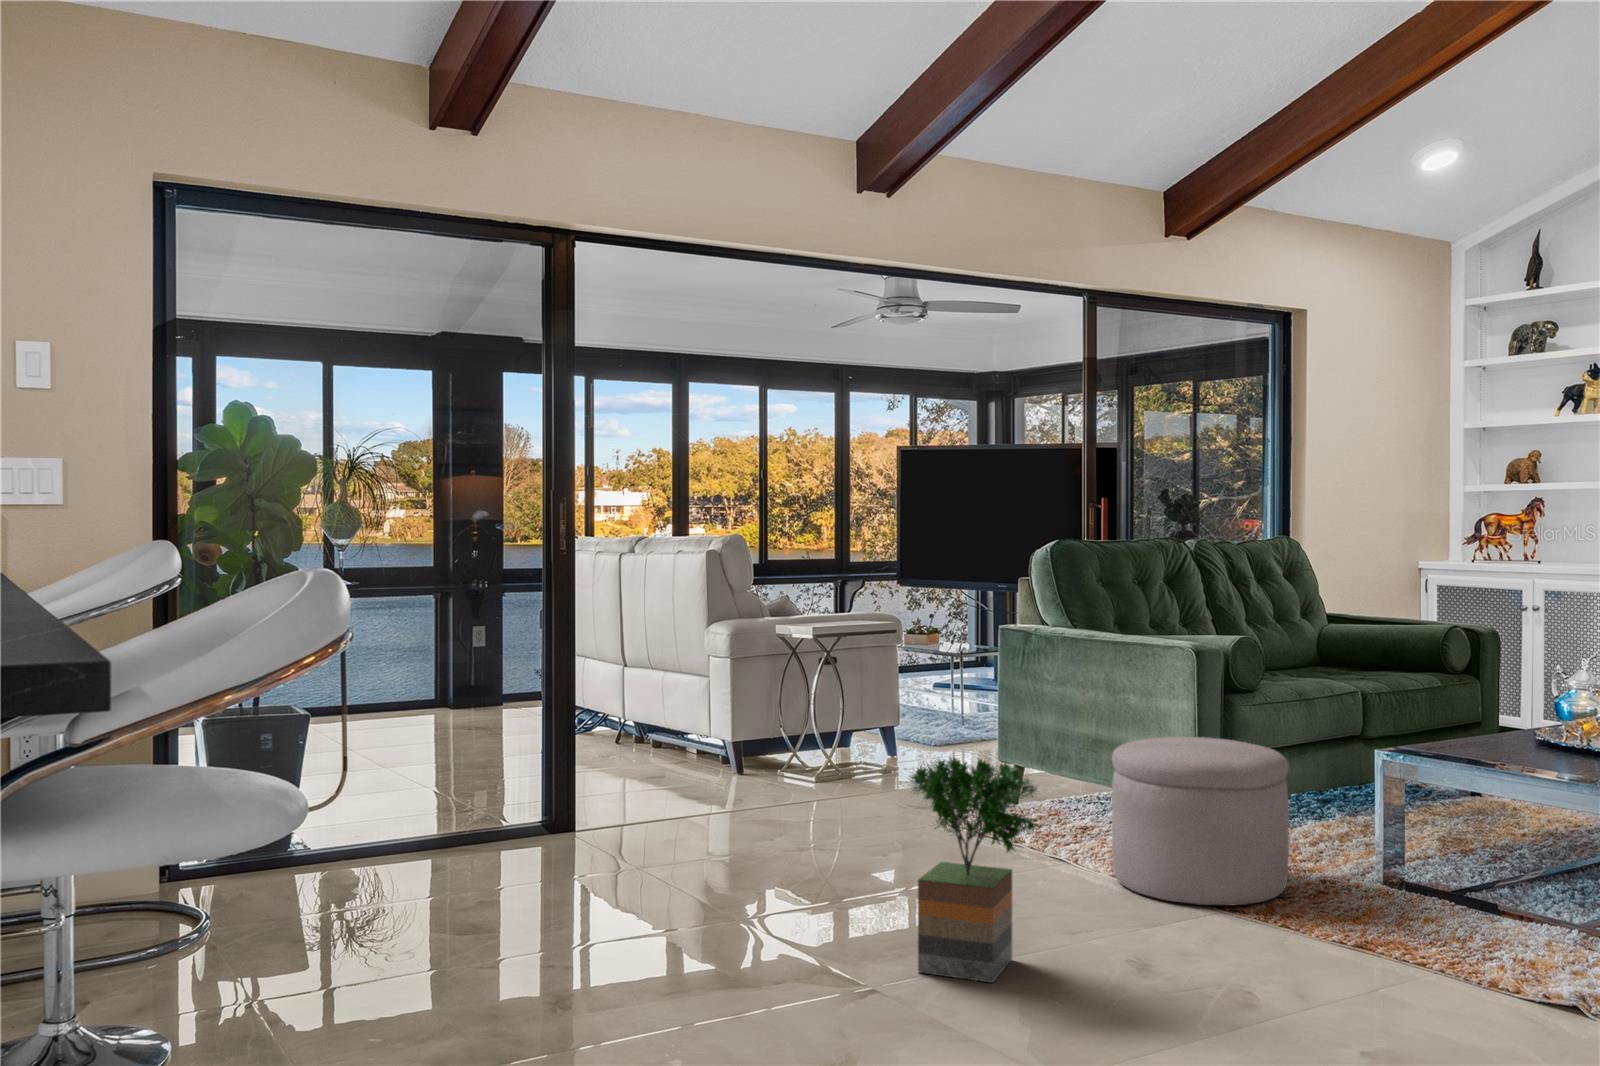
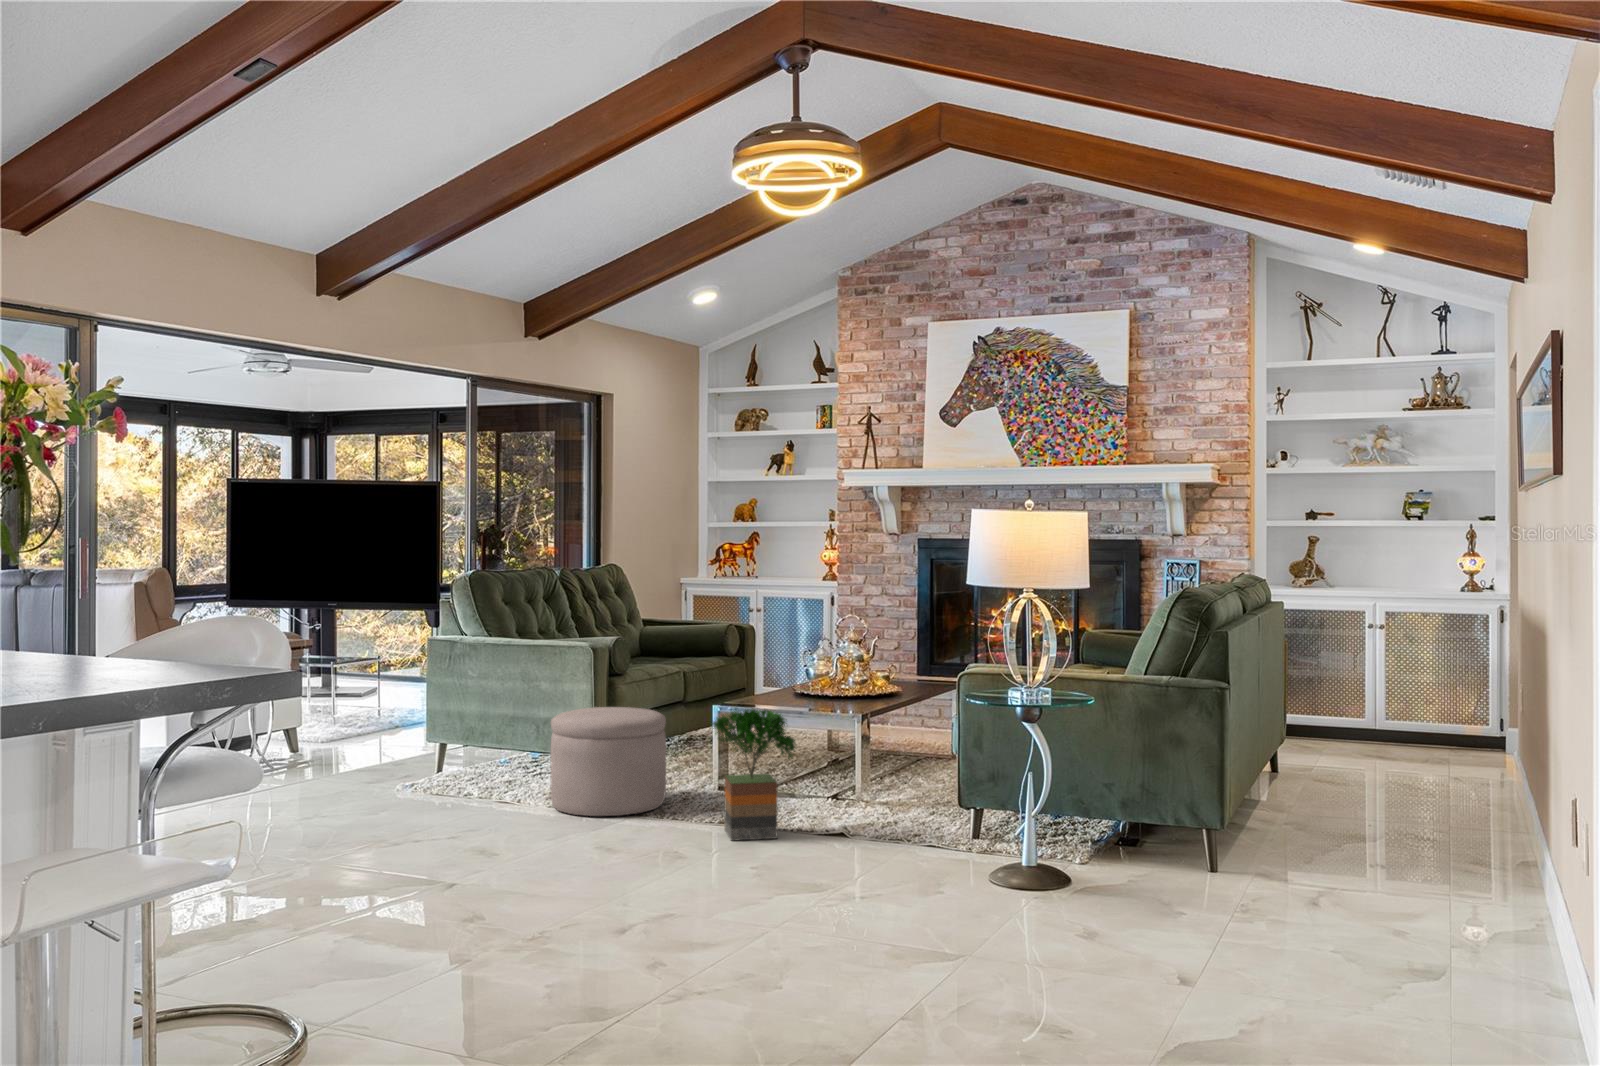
potted tree: present [909,758,1037,983] -> present [713,709,796,841]

